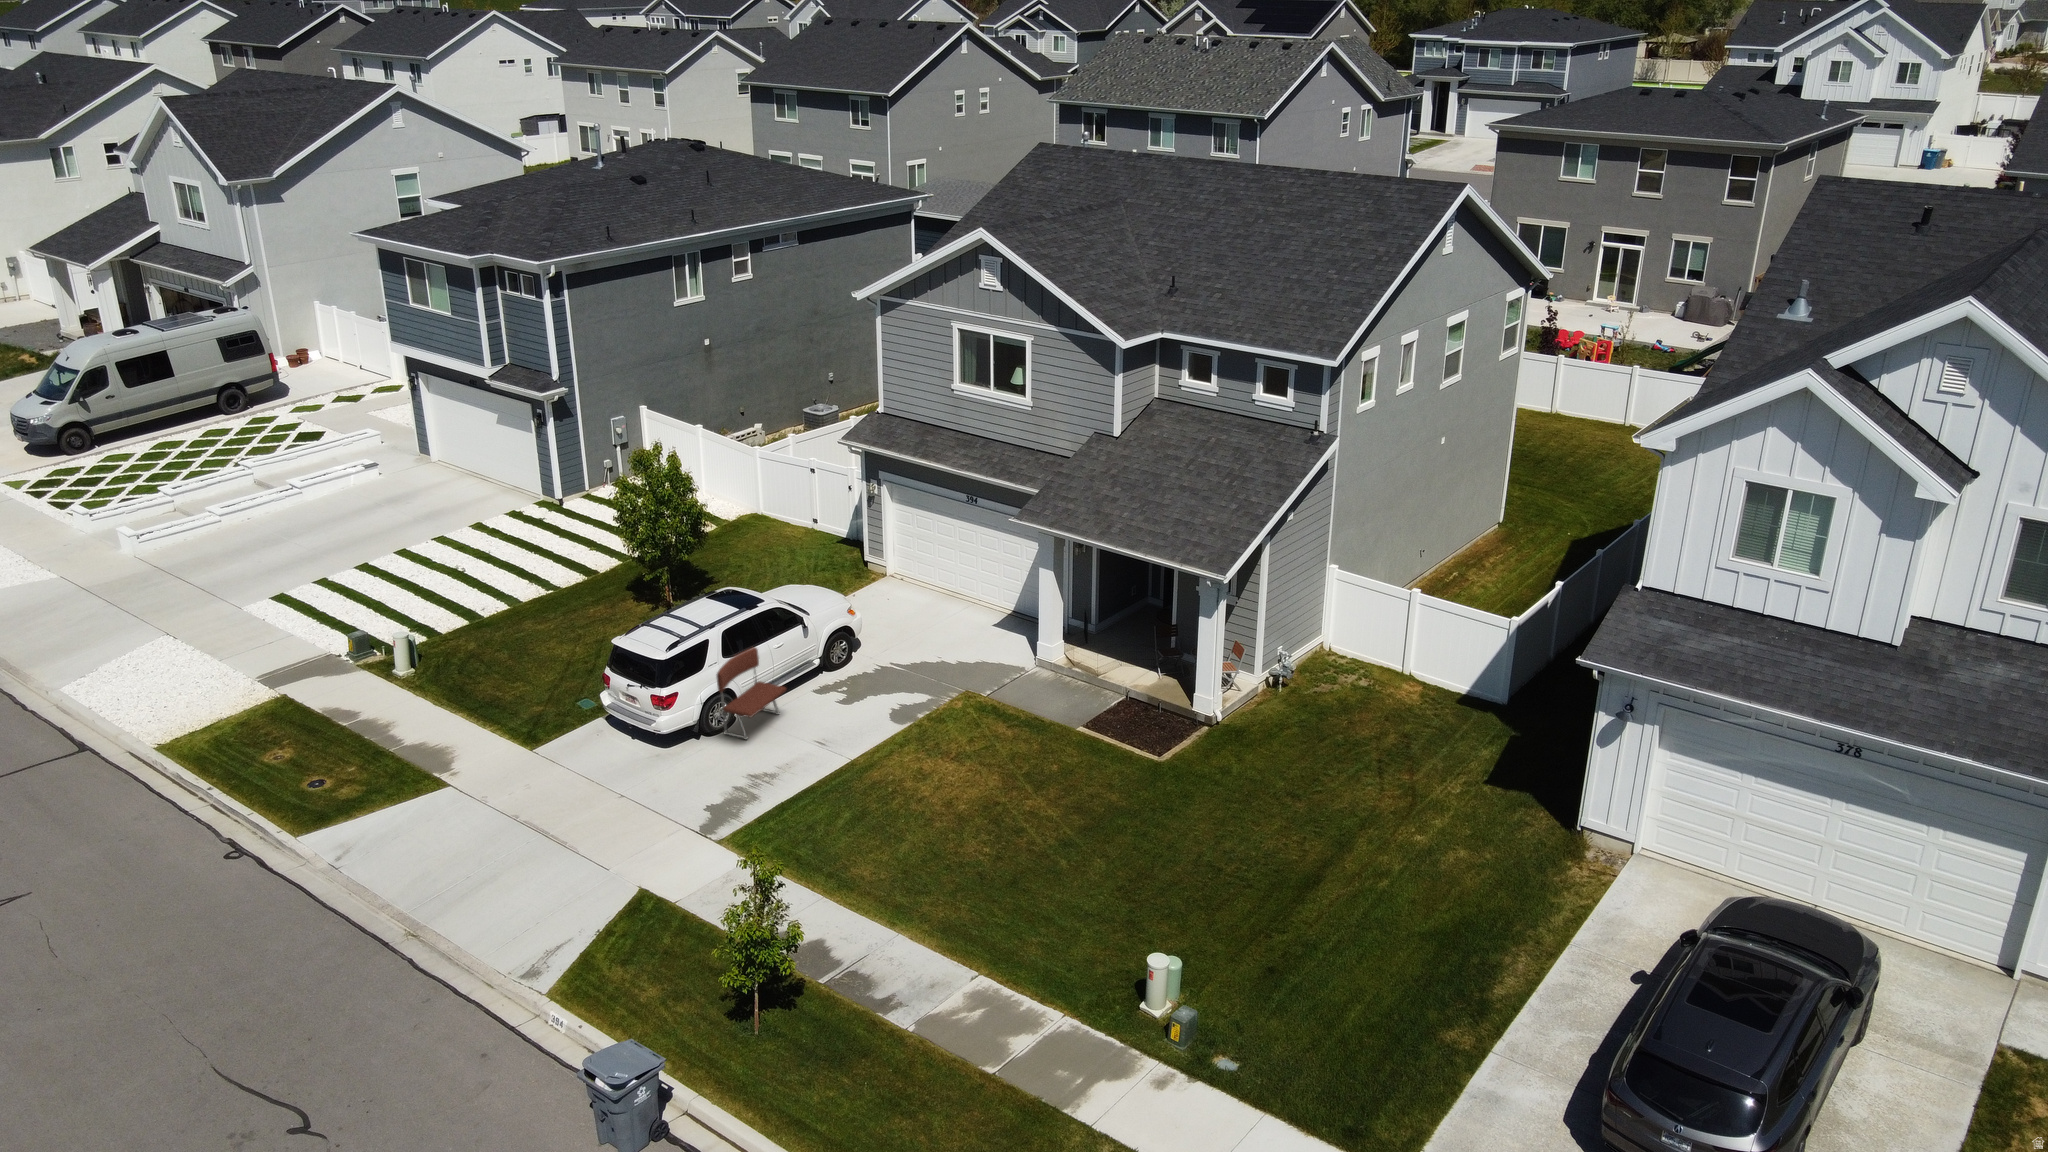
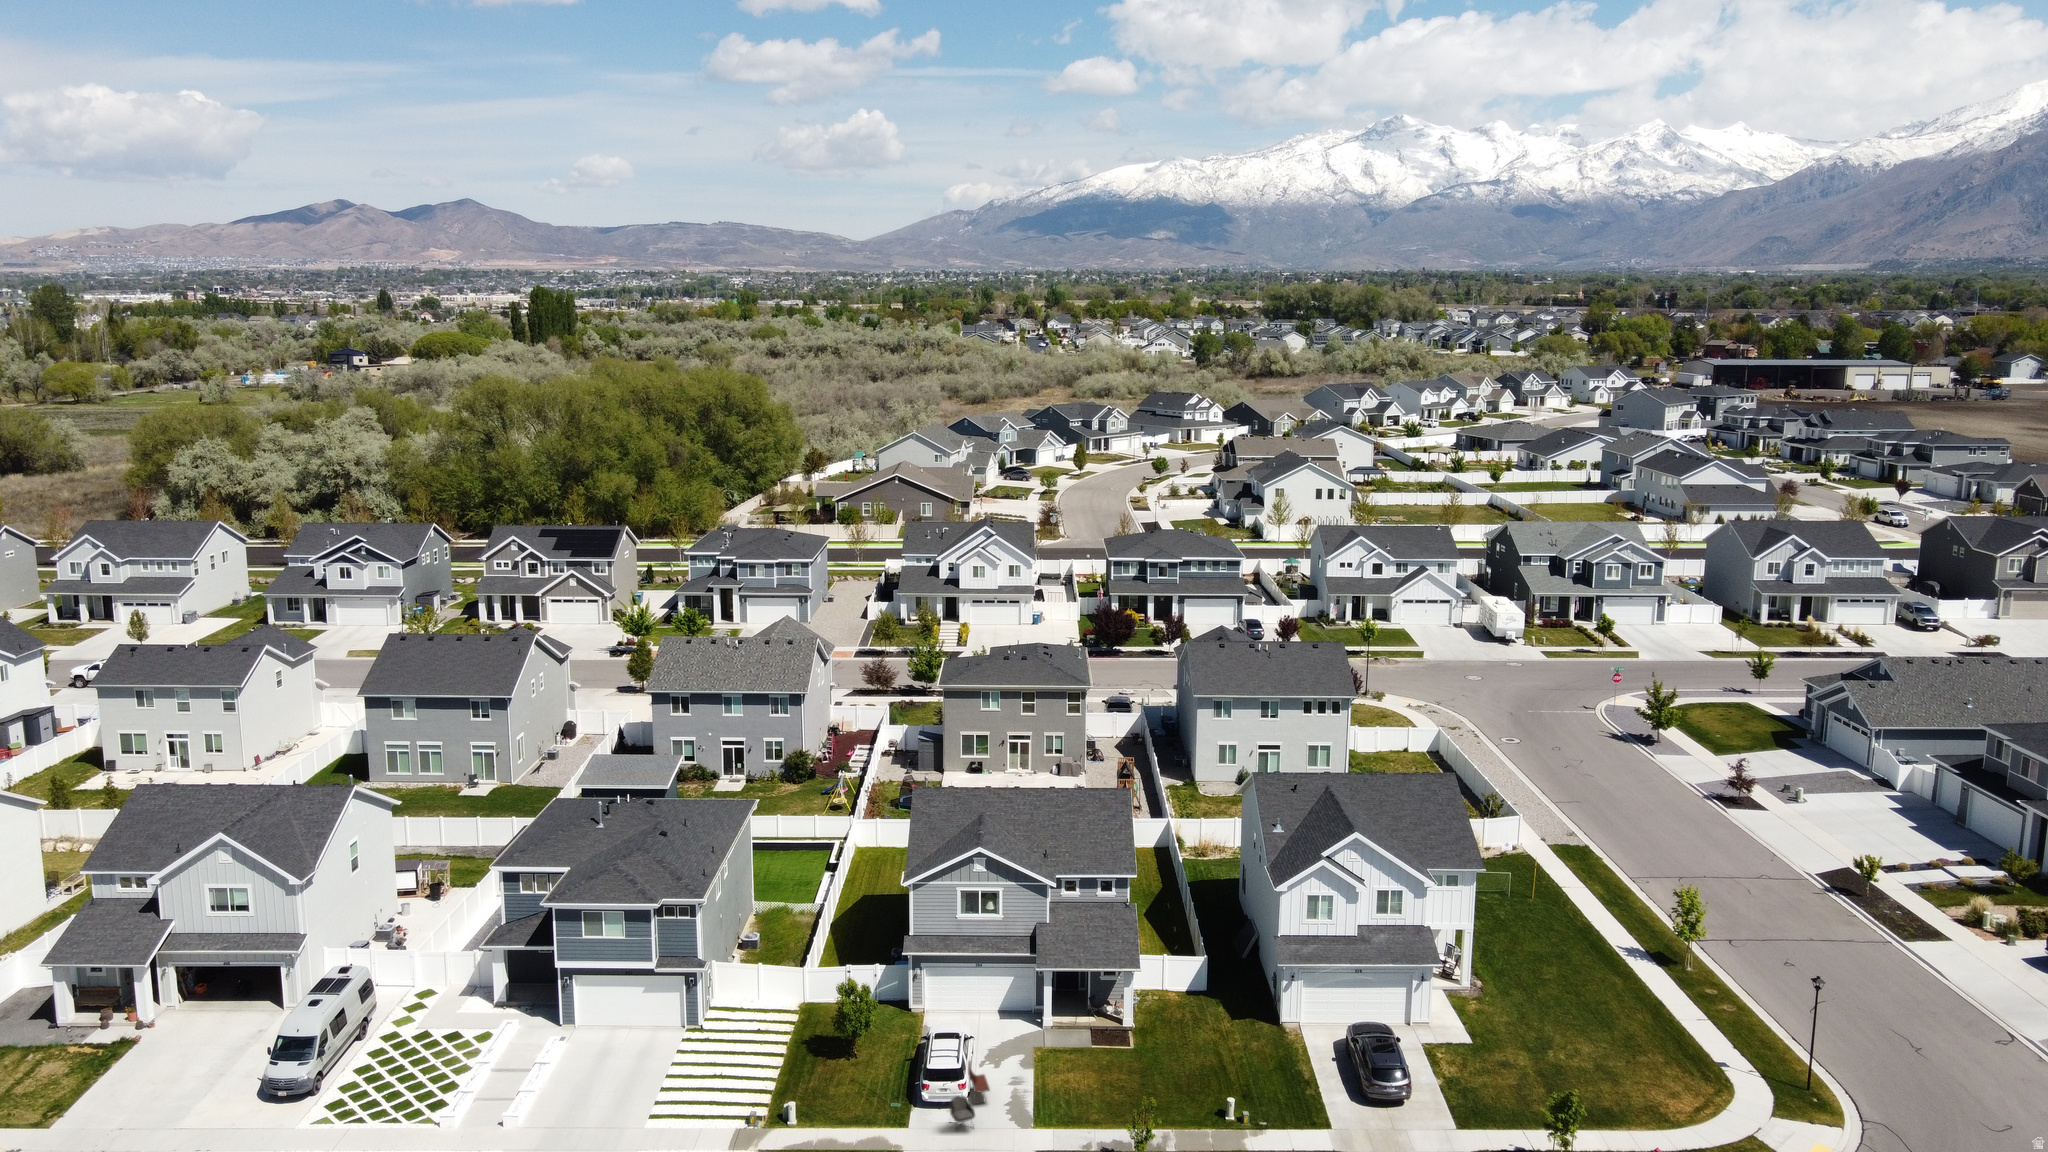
lounge chair: none [612,699,678,773] -> present [950,1096,975,1127]

